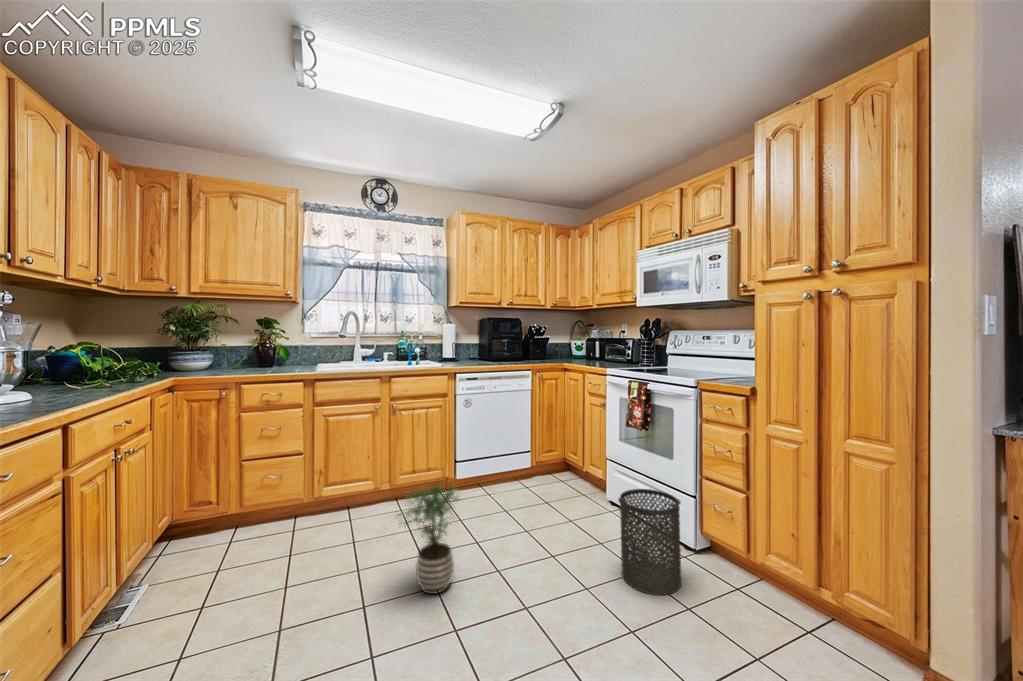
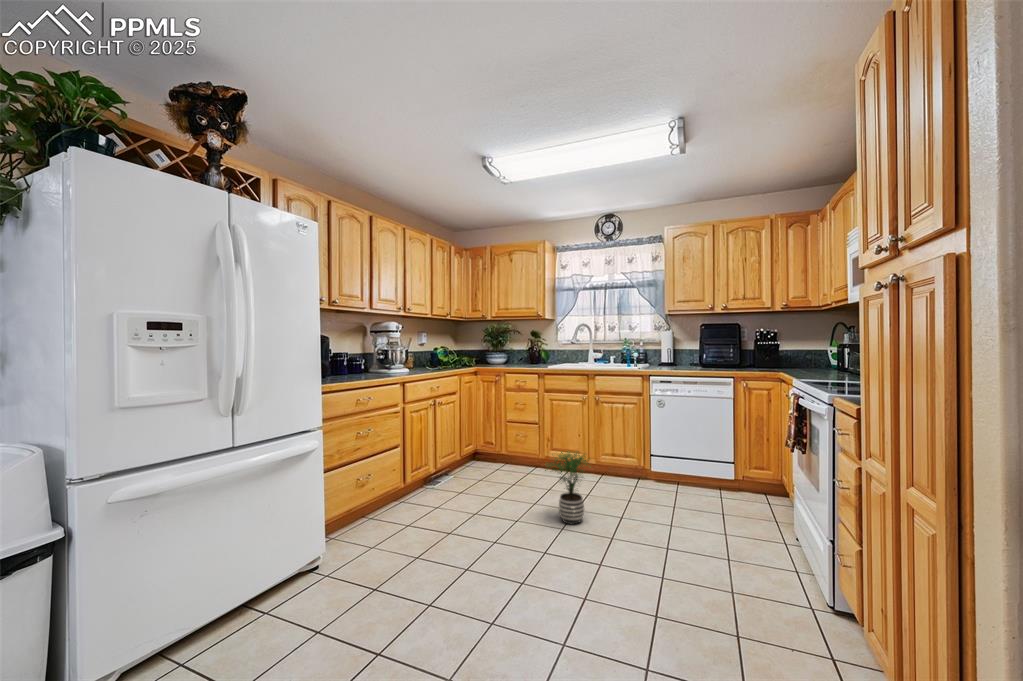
trash can: present [618,489,681,595] -> none [702,497,764,597]

